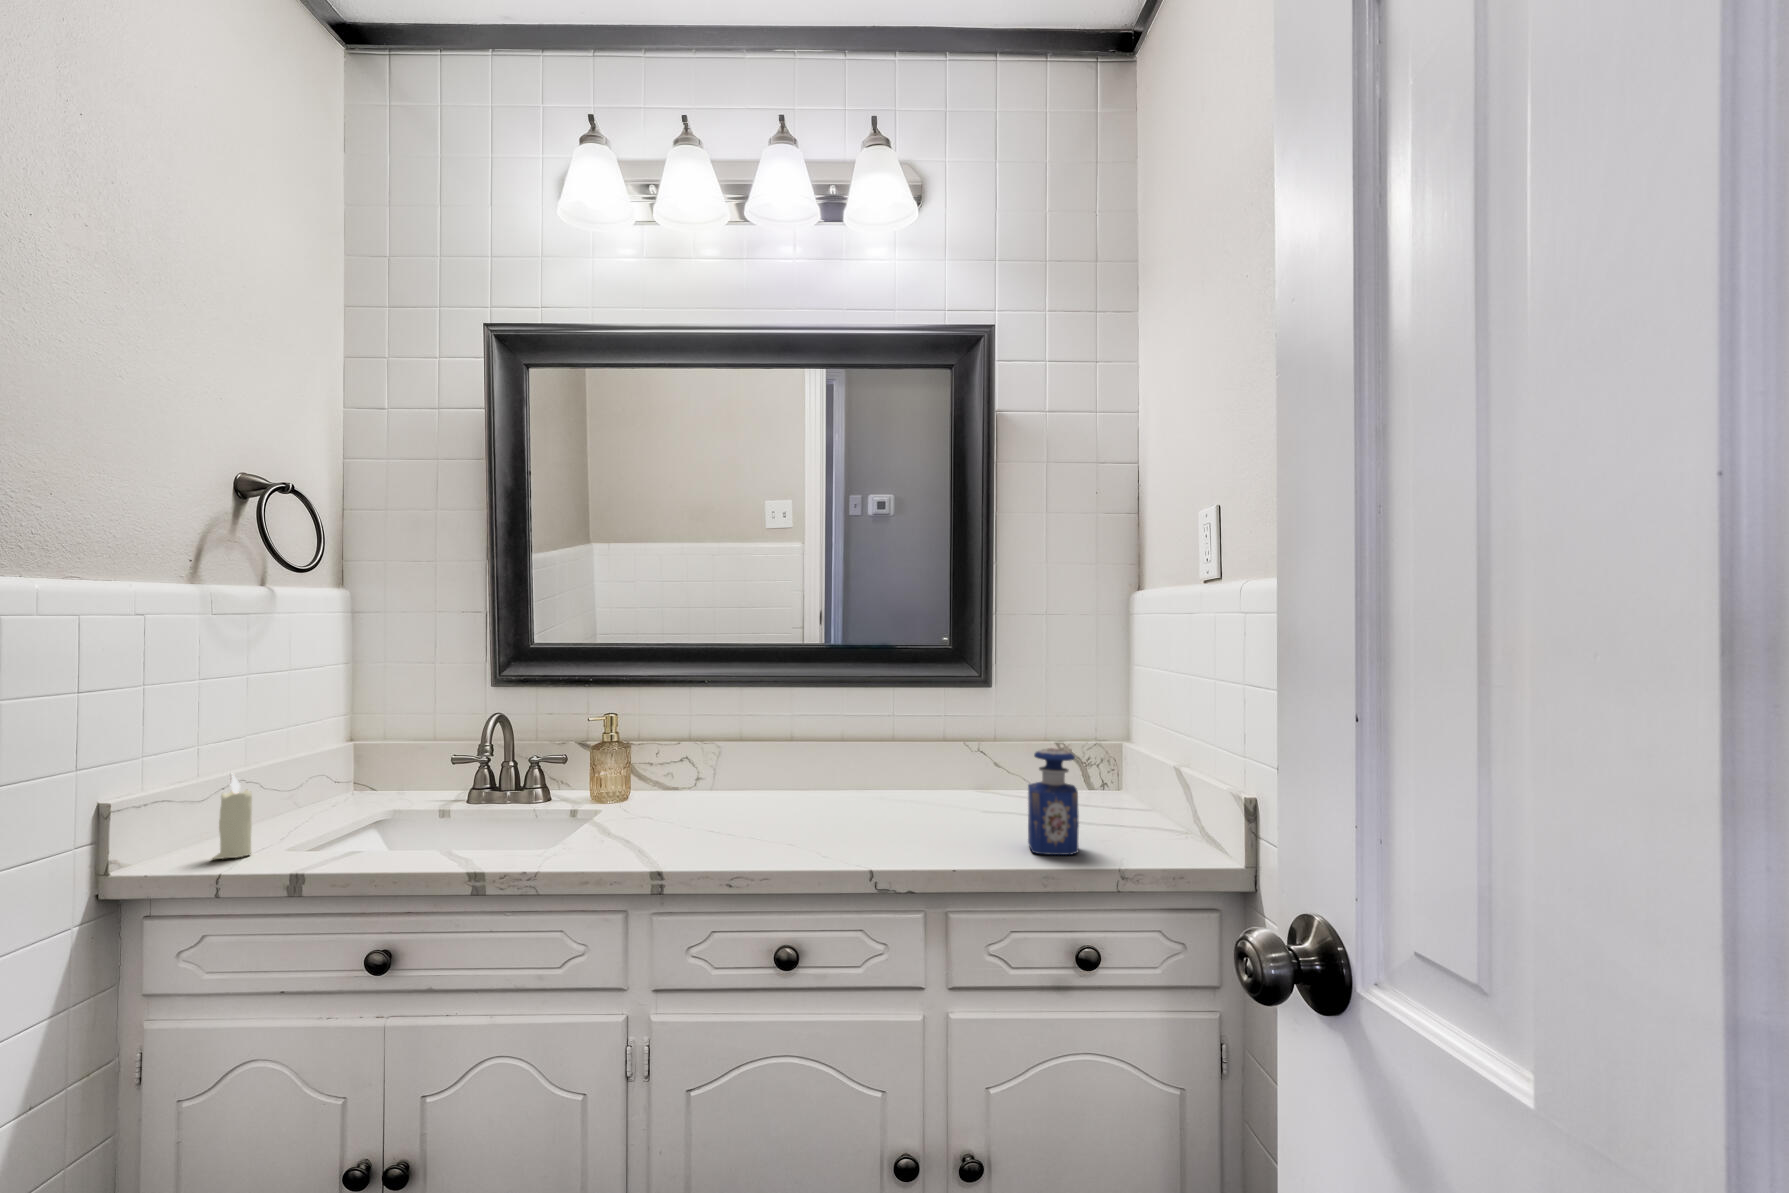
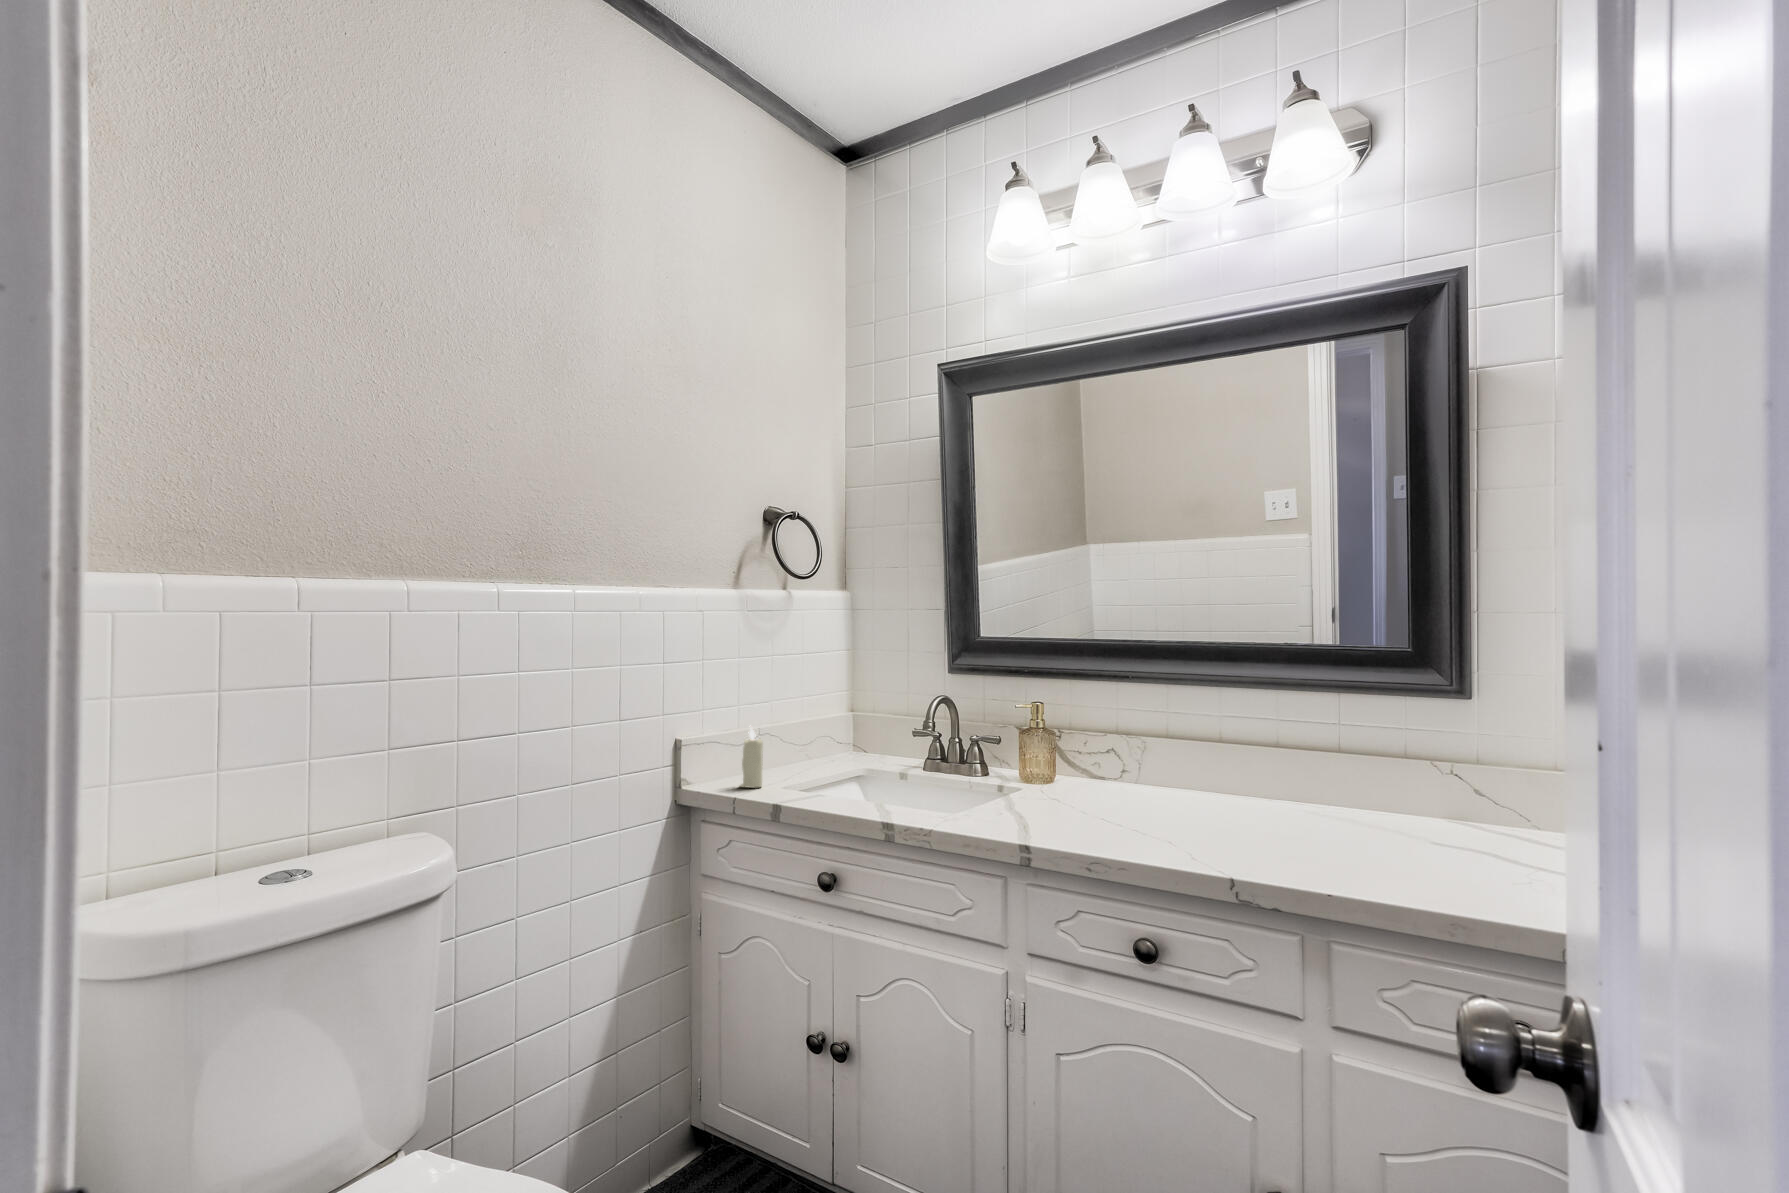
perfume bottle: present [1028,748,1079,855] -> none [1445,772,1516,904]

